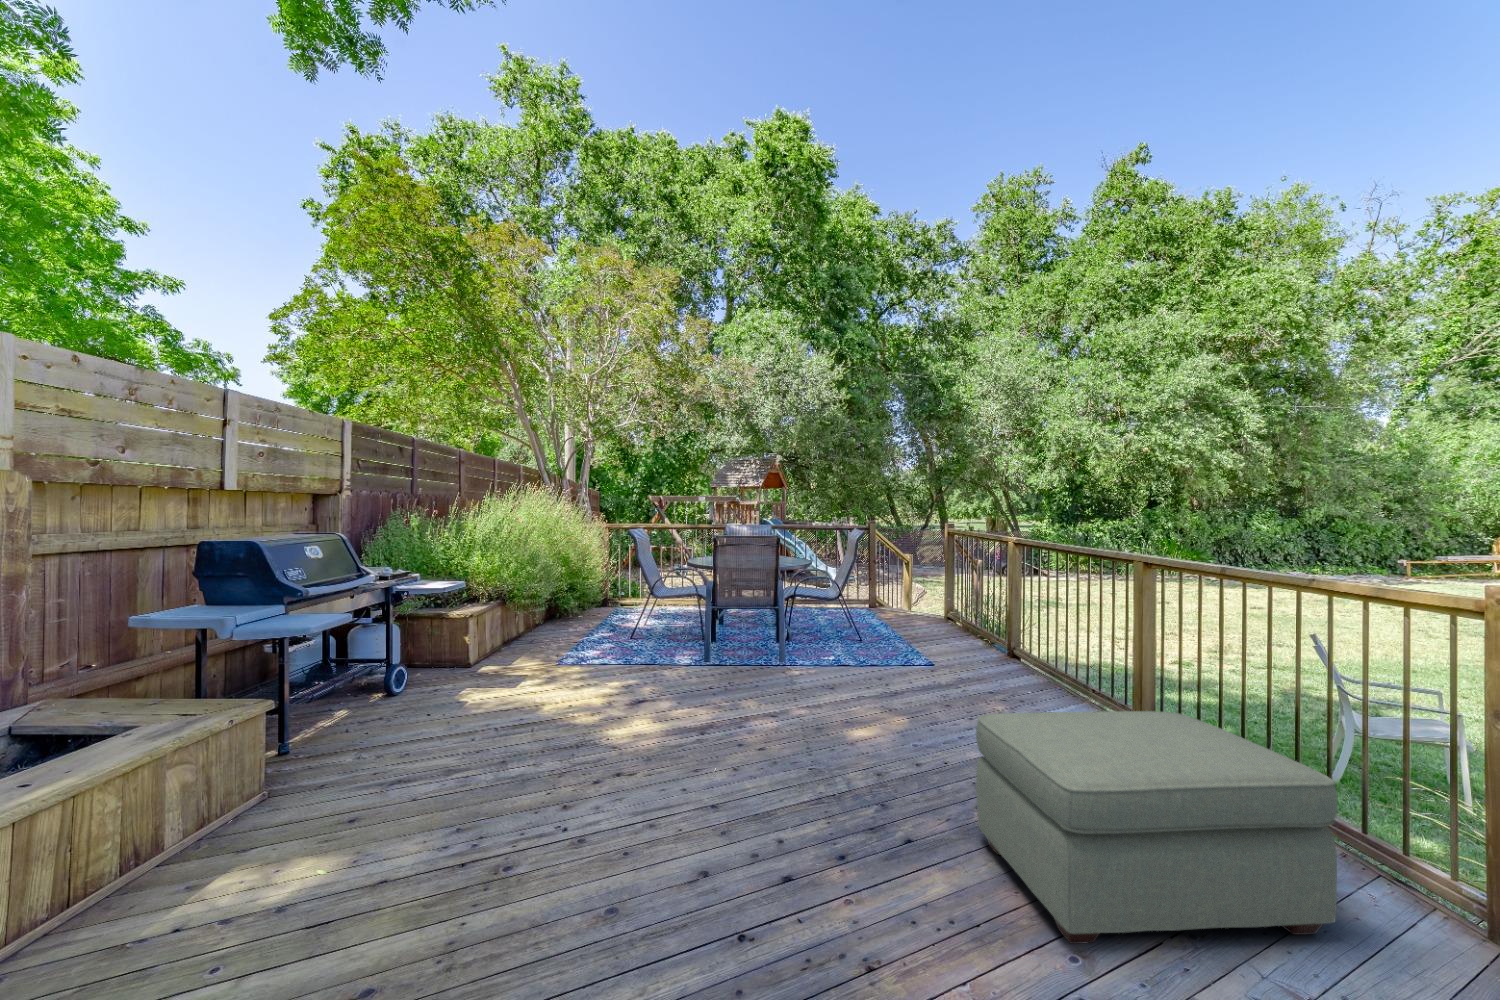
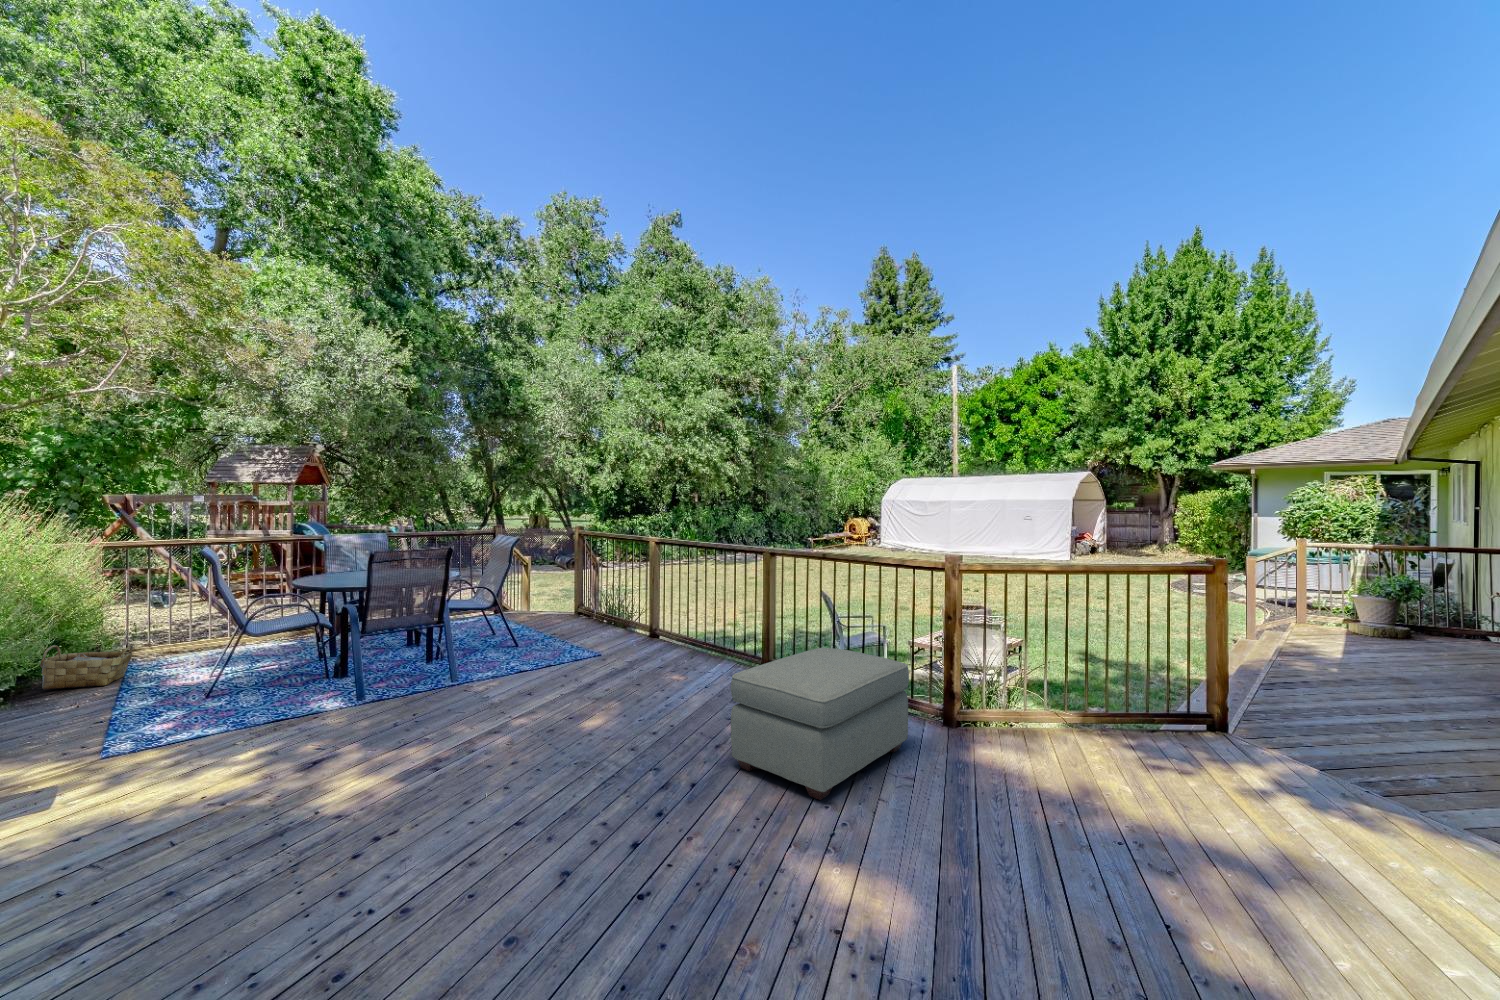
woven basket: none [583,590,625,621] -> present [40,645,133,690]

